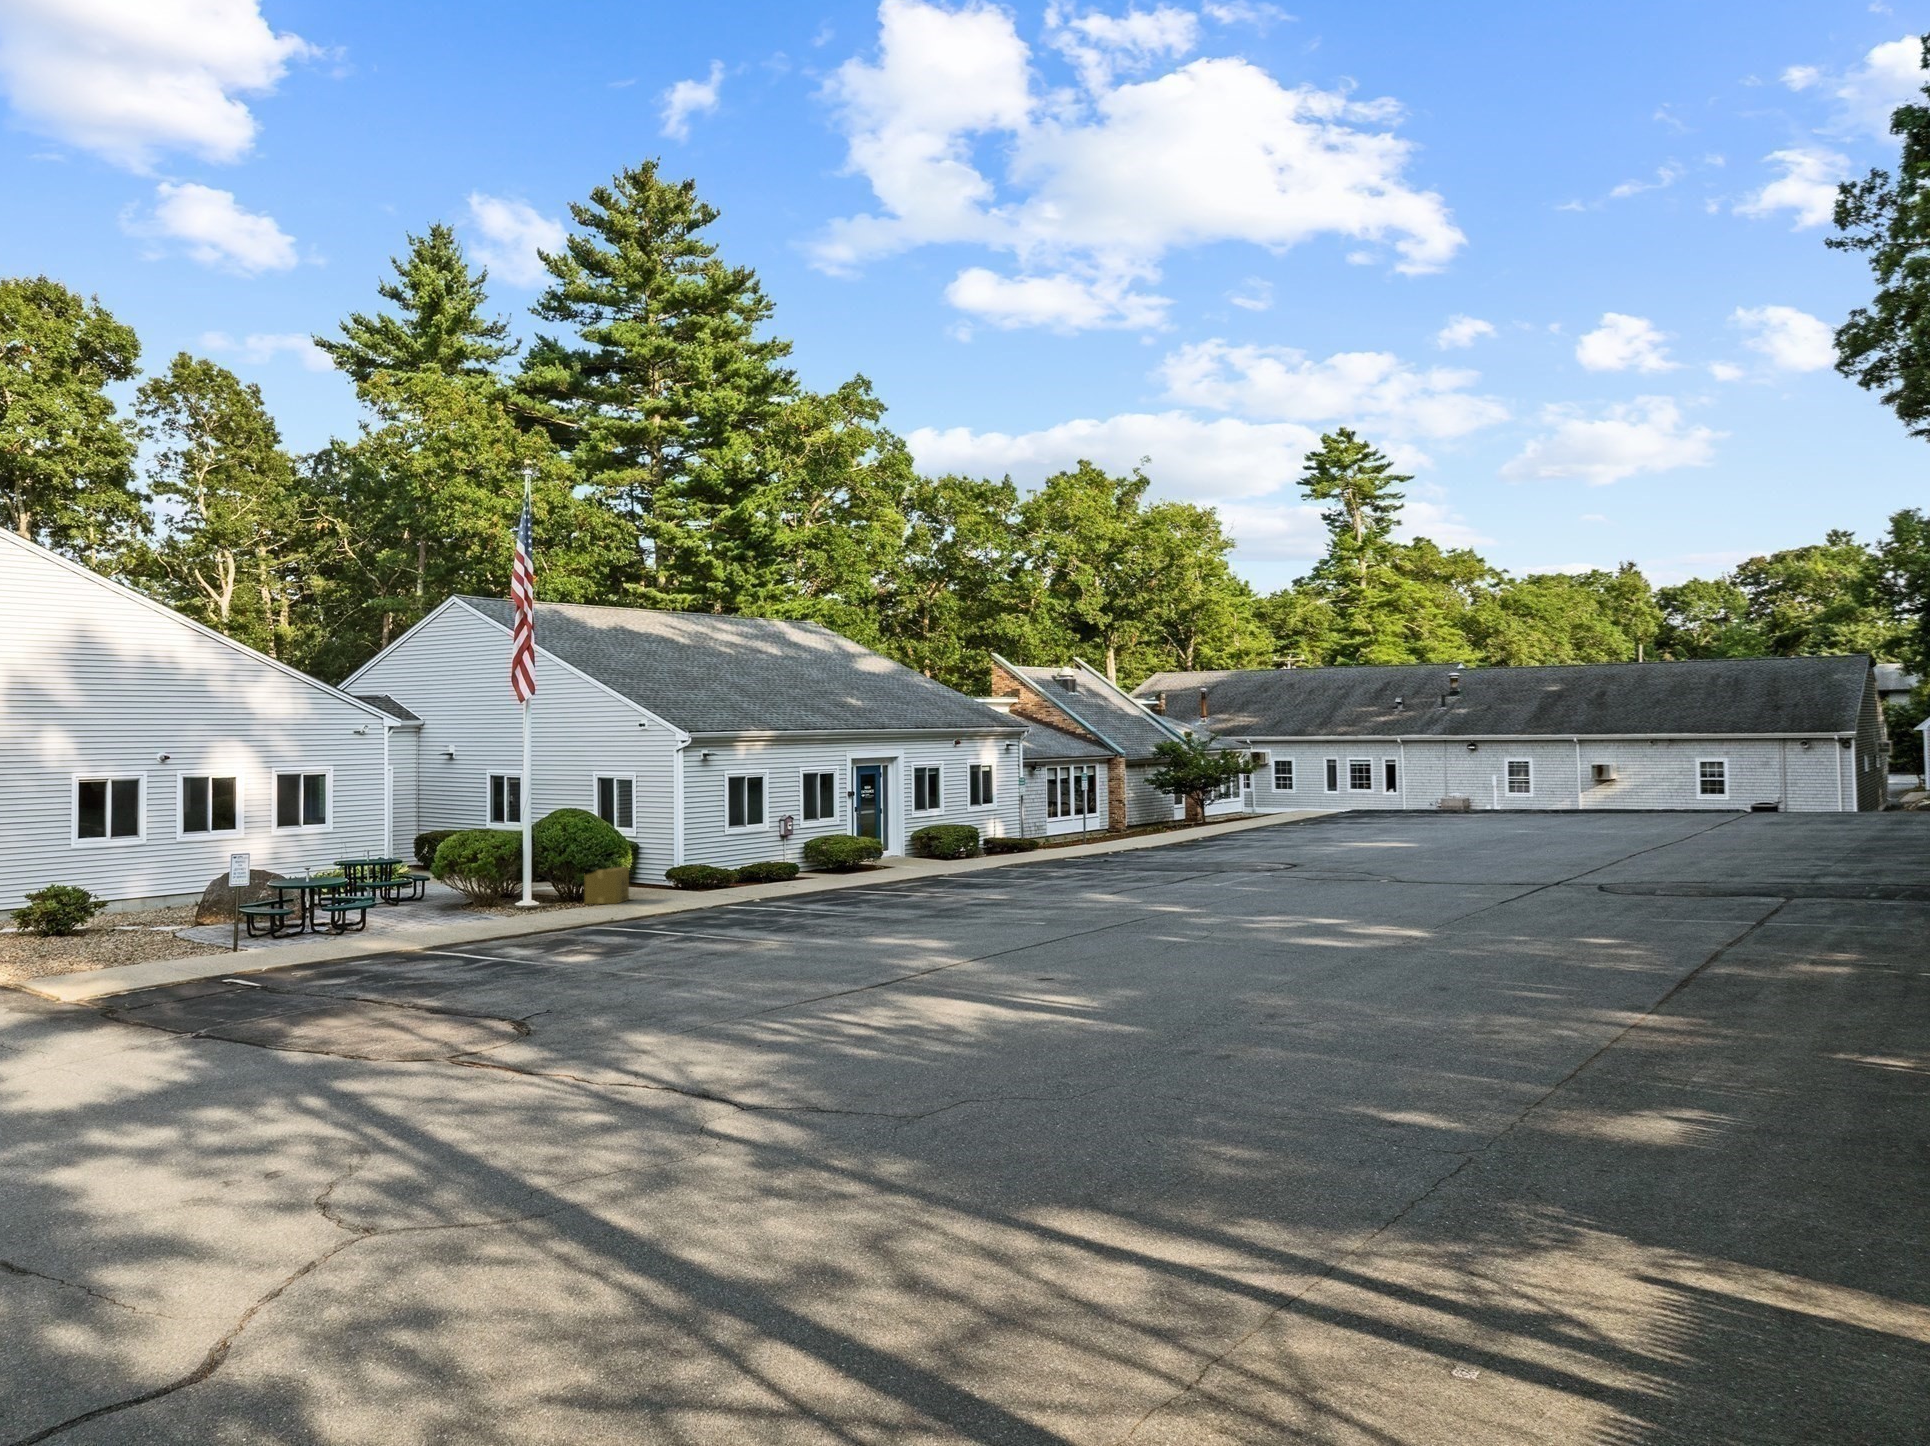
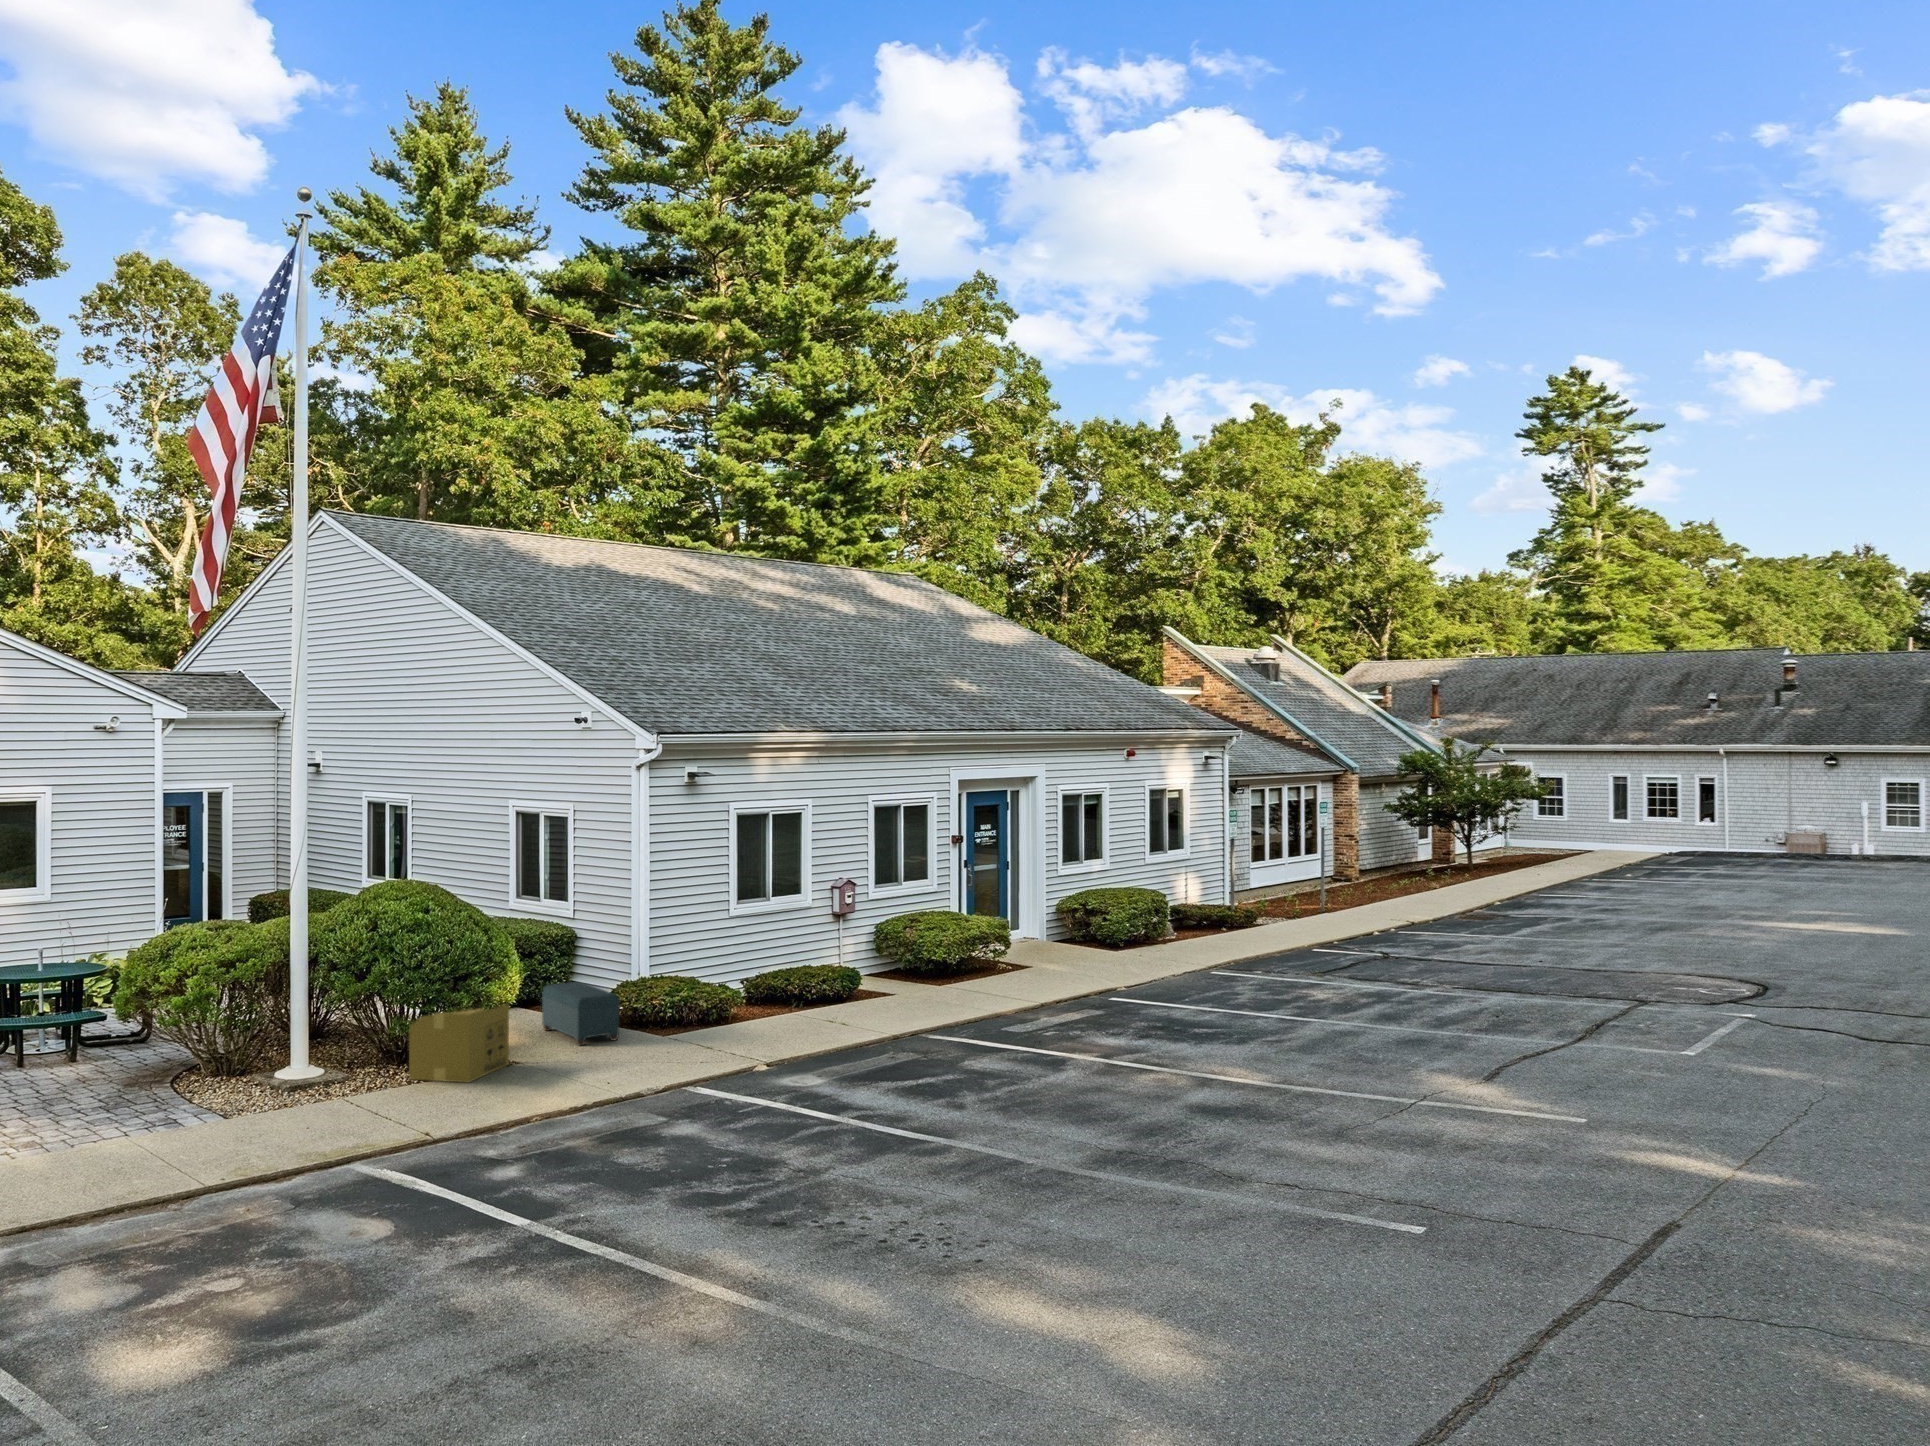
bench: none [632,866,677,894] -> present [542,982,619,1046]

